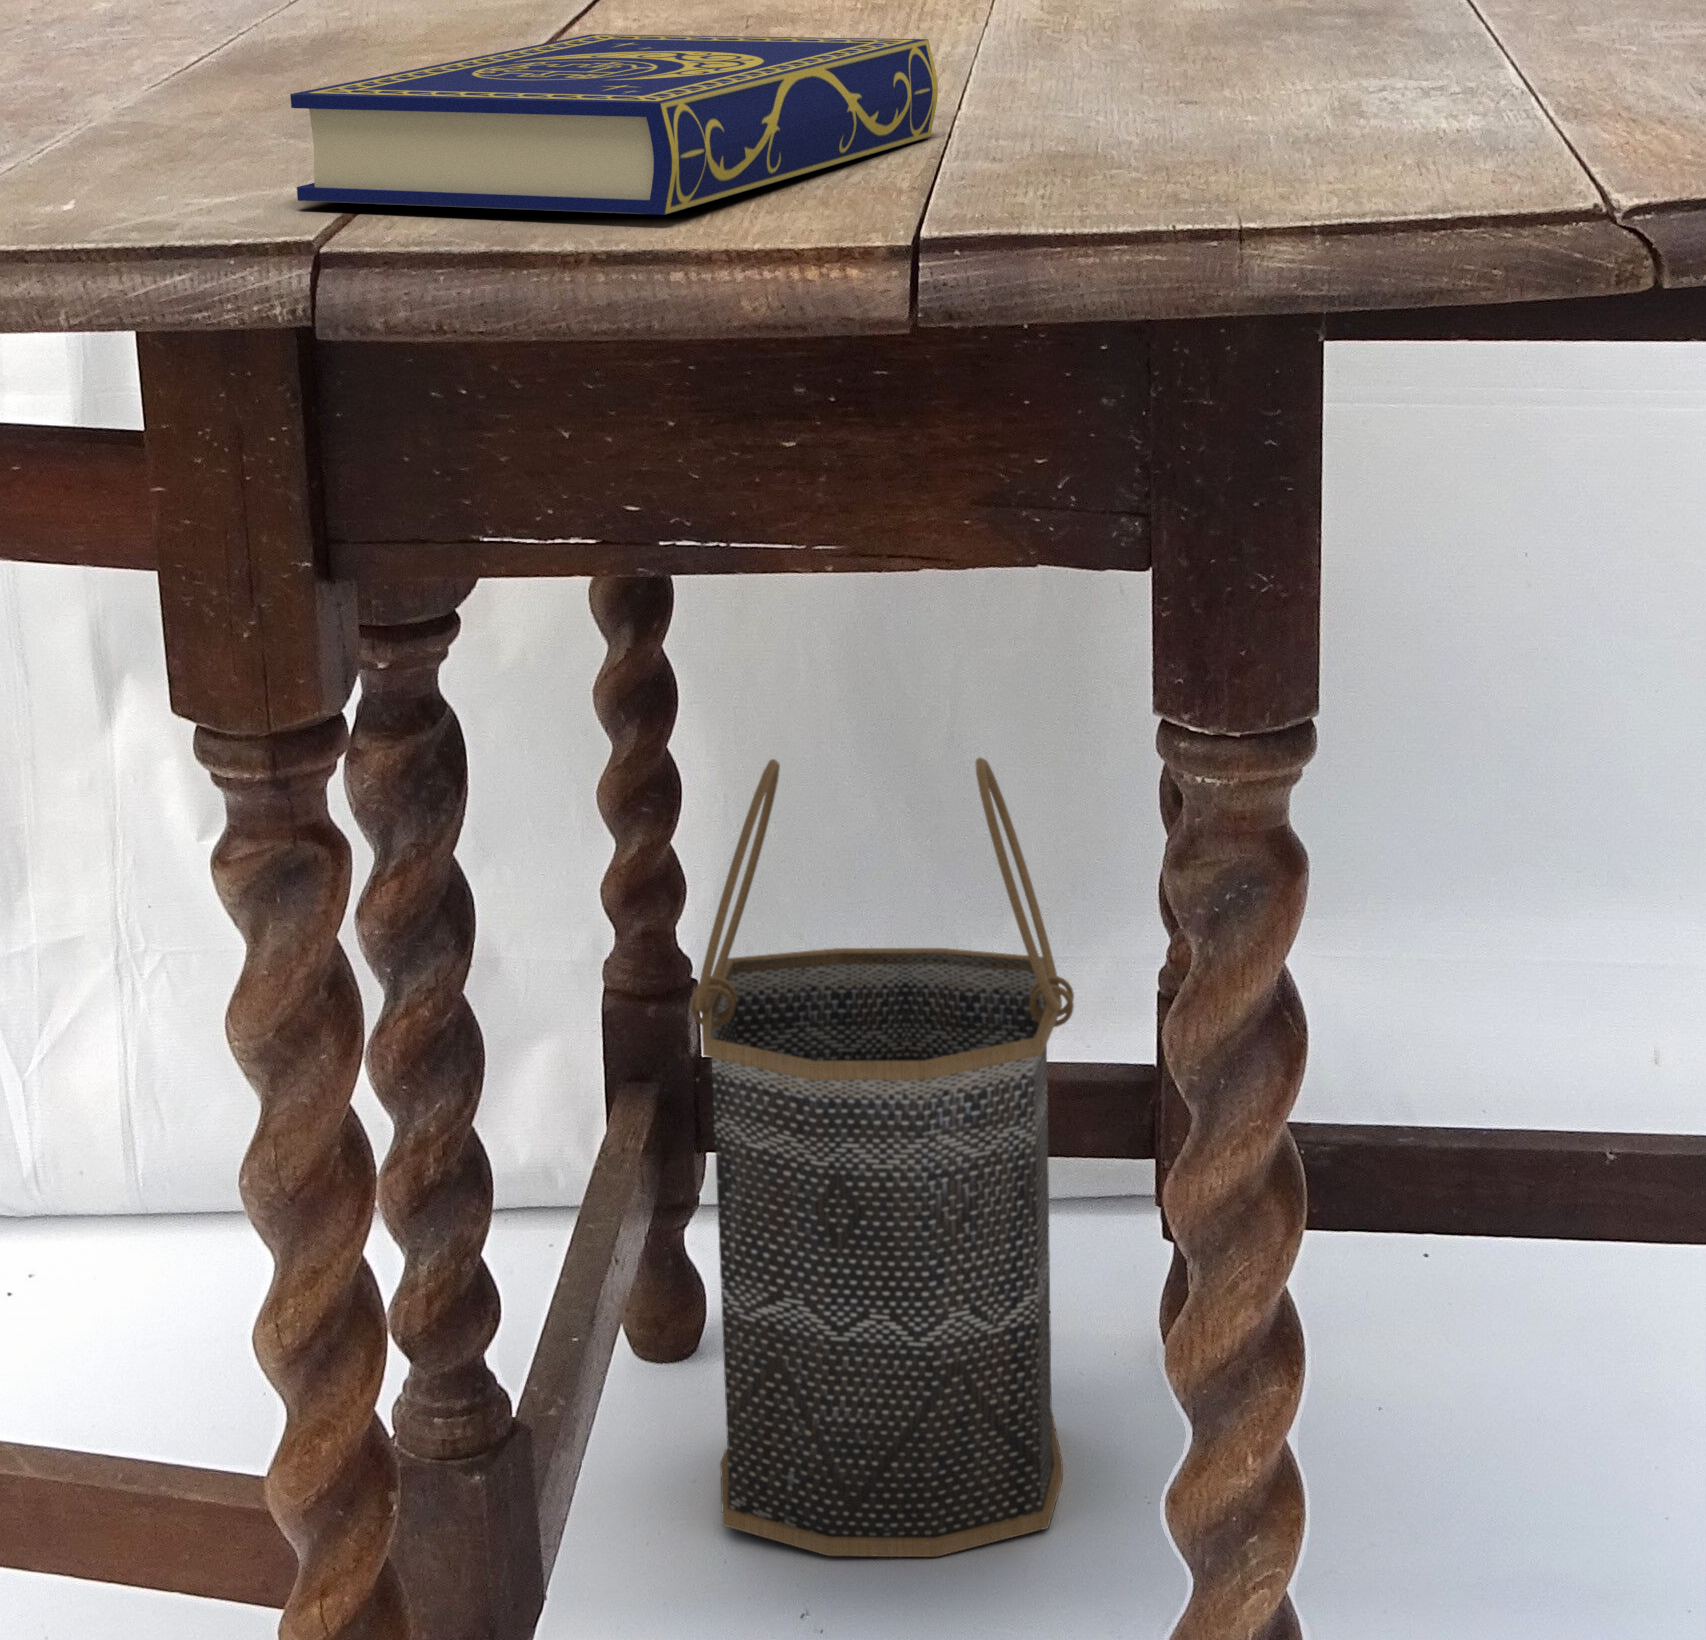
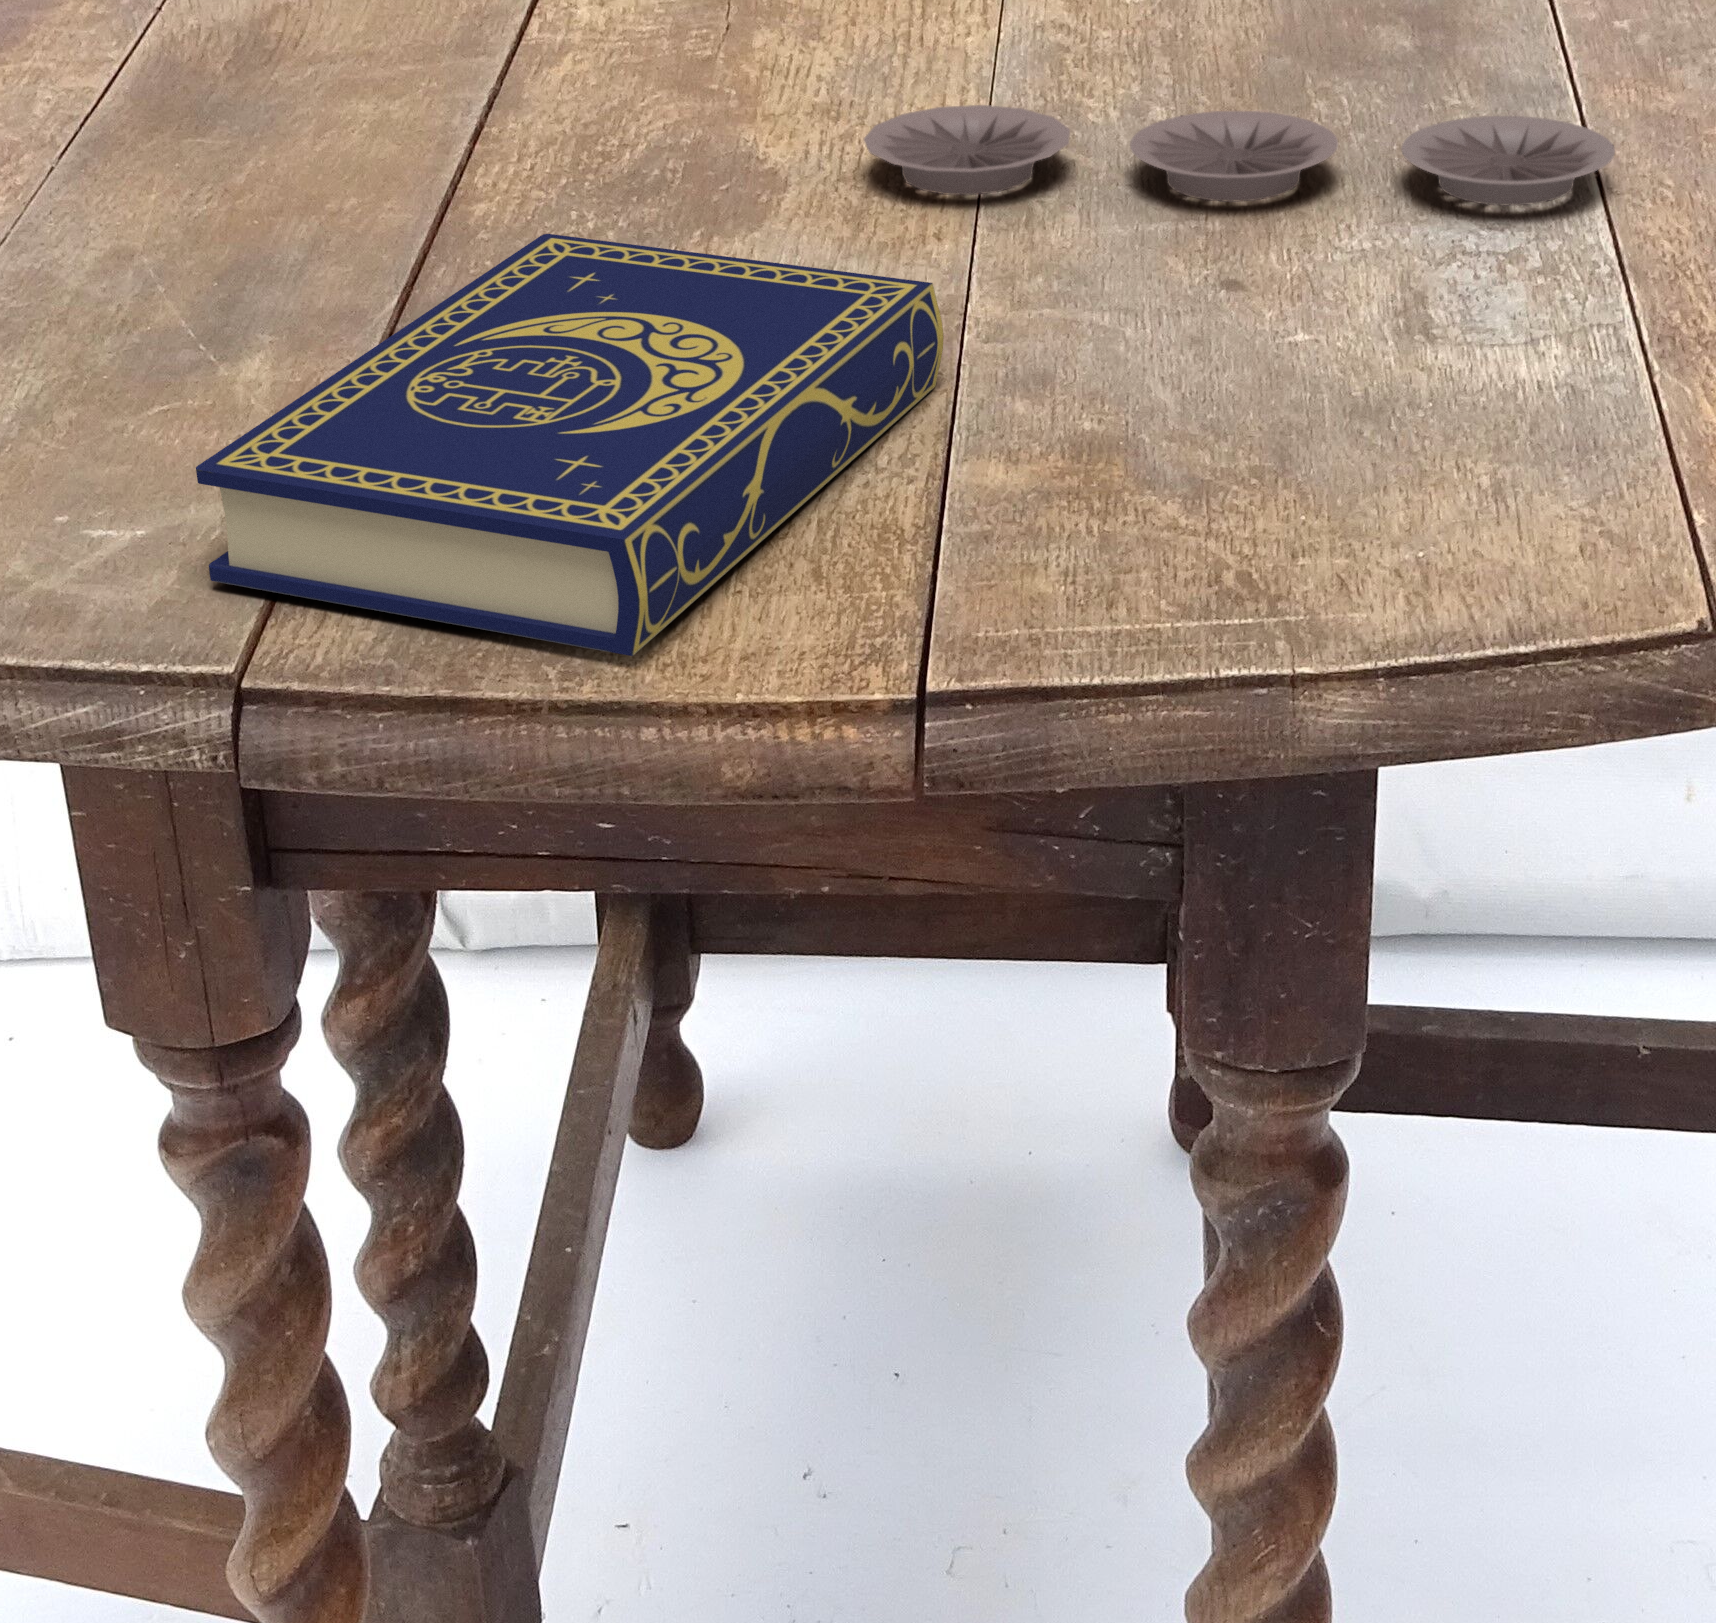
plate: none [870,21,1528,75] -> present [864,105,1615,205]
basket: present [691,758,1074,1557] -> none [680,610,1079,1405]

